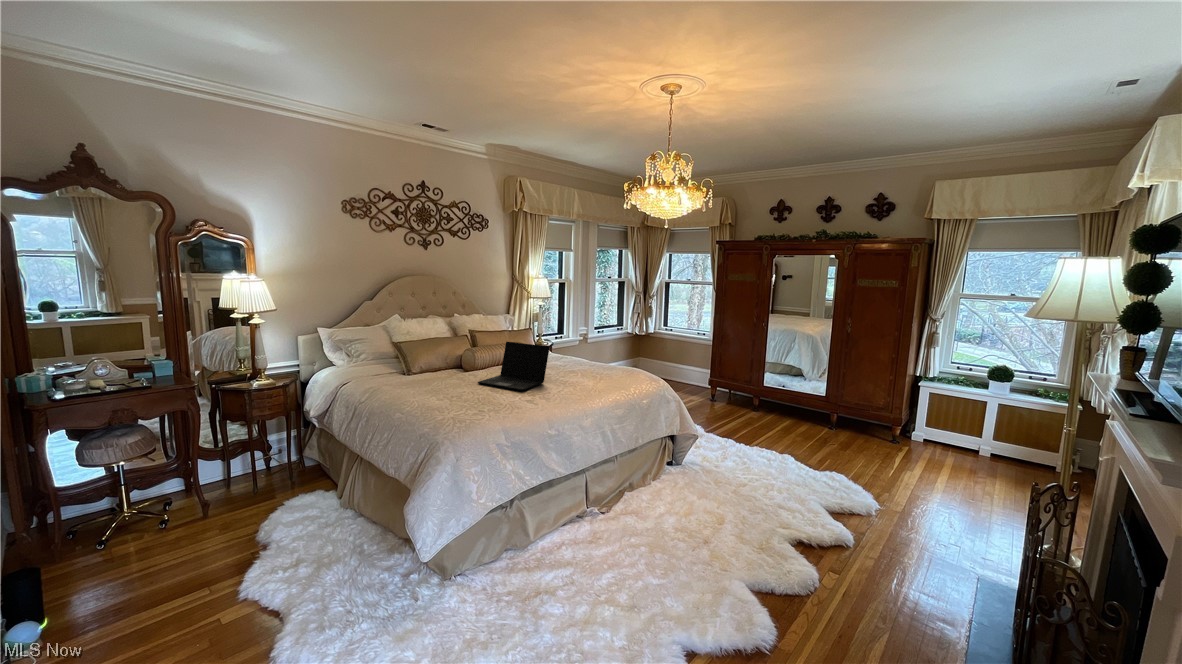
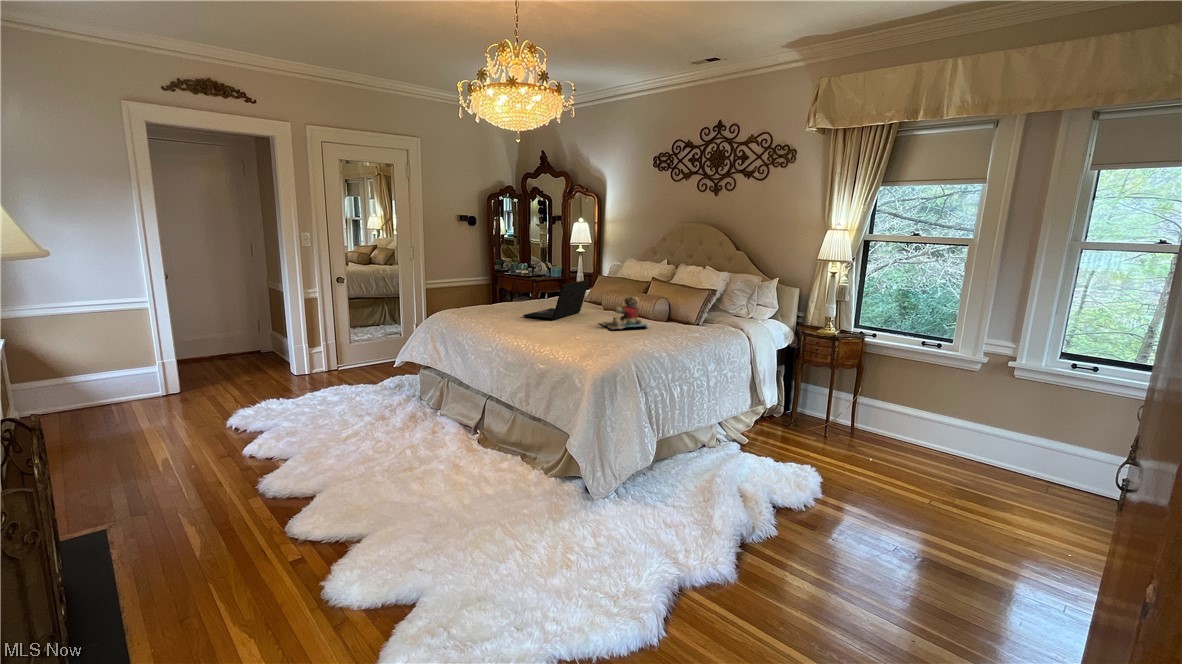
teddy bear: none [550,344,591,373] -> present [601,297,650,329]

